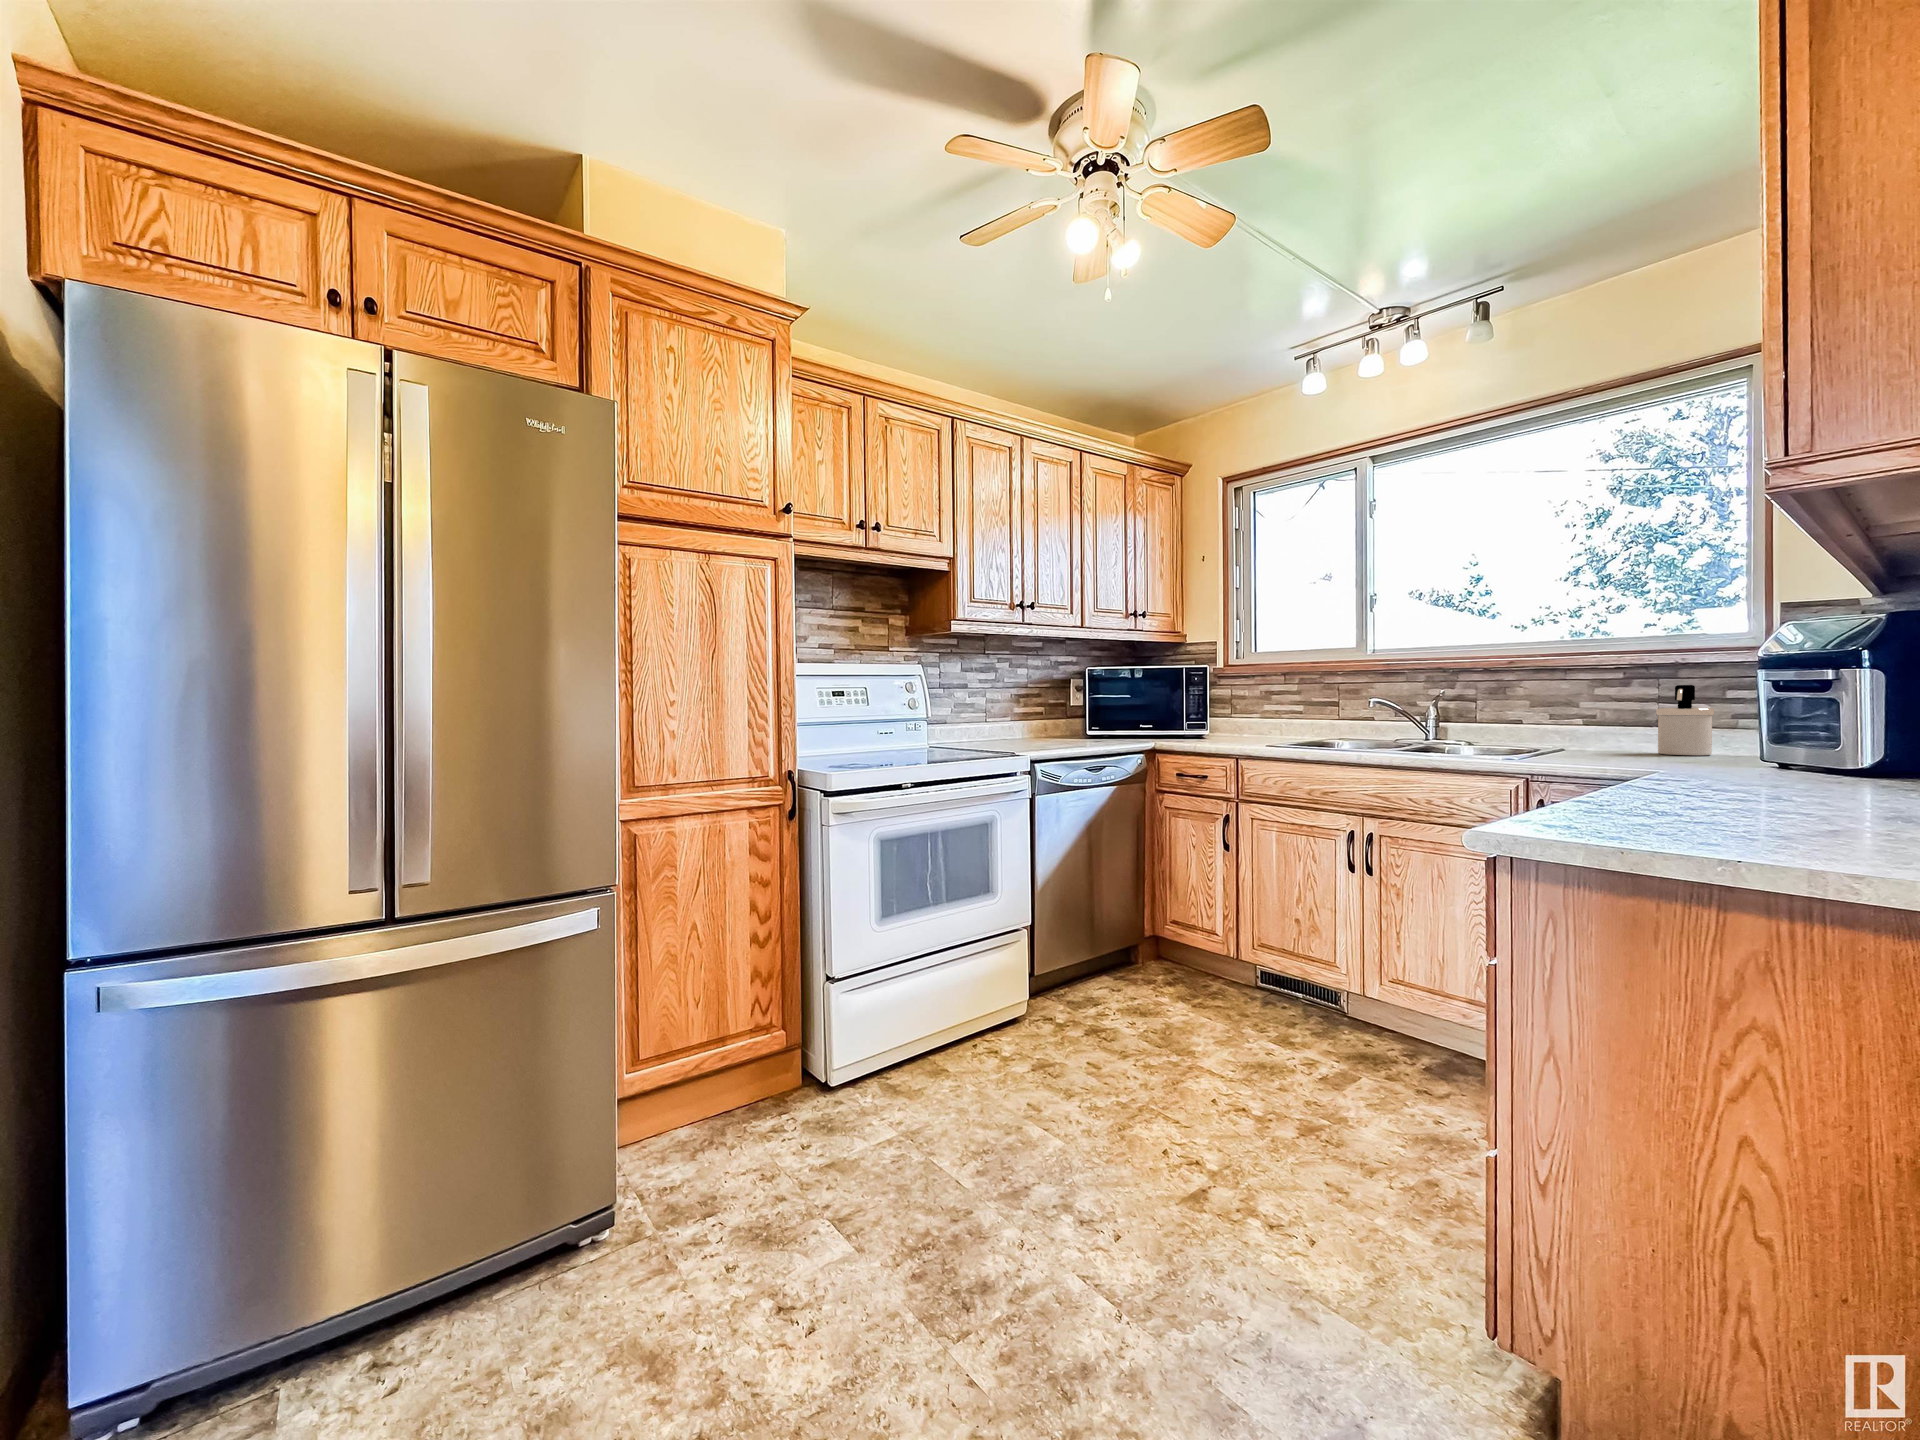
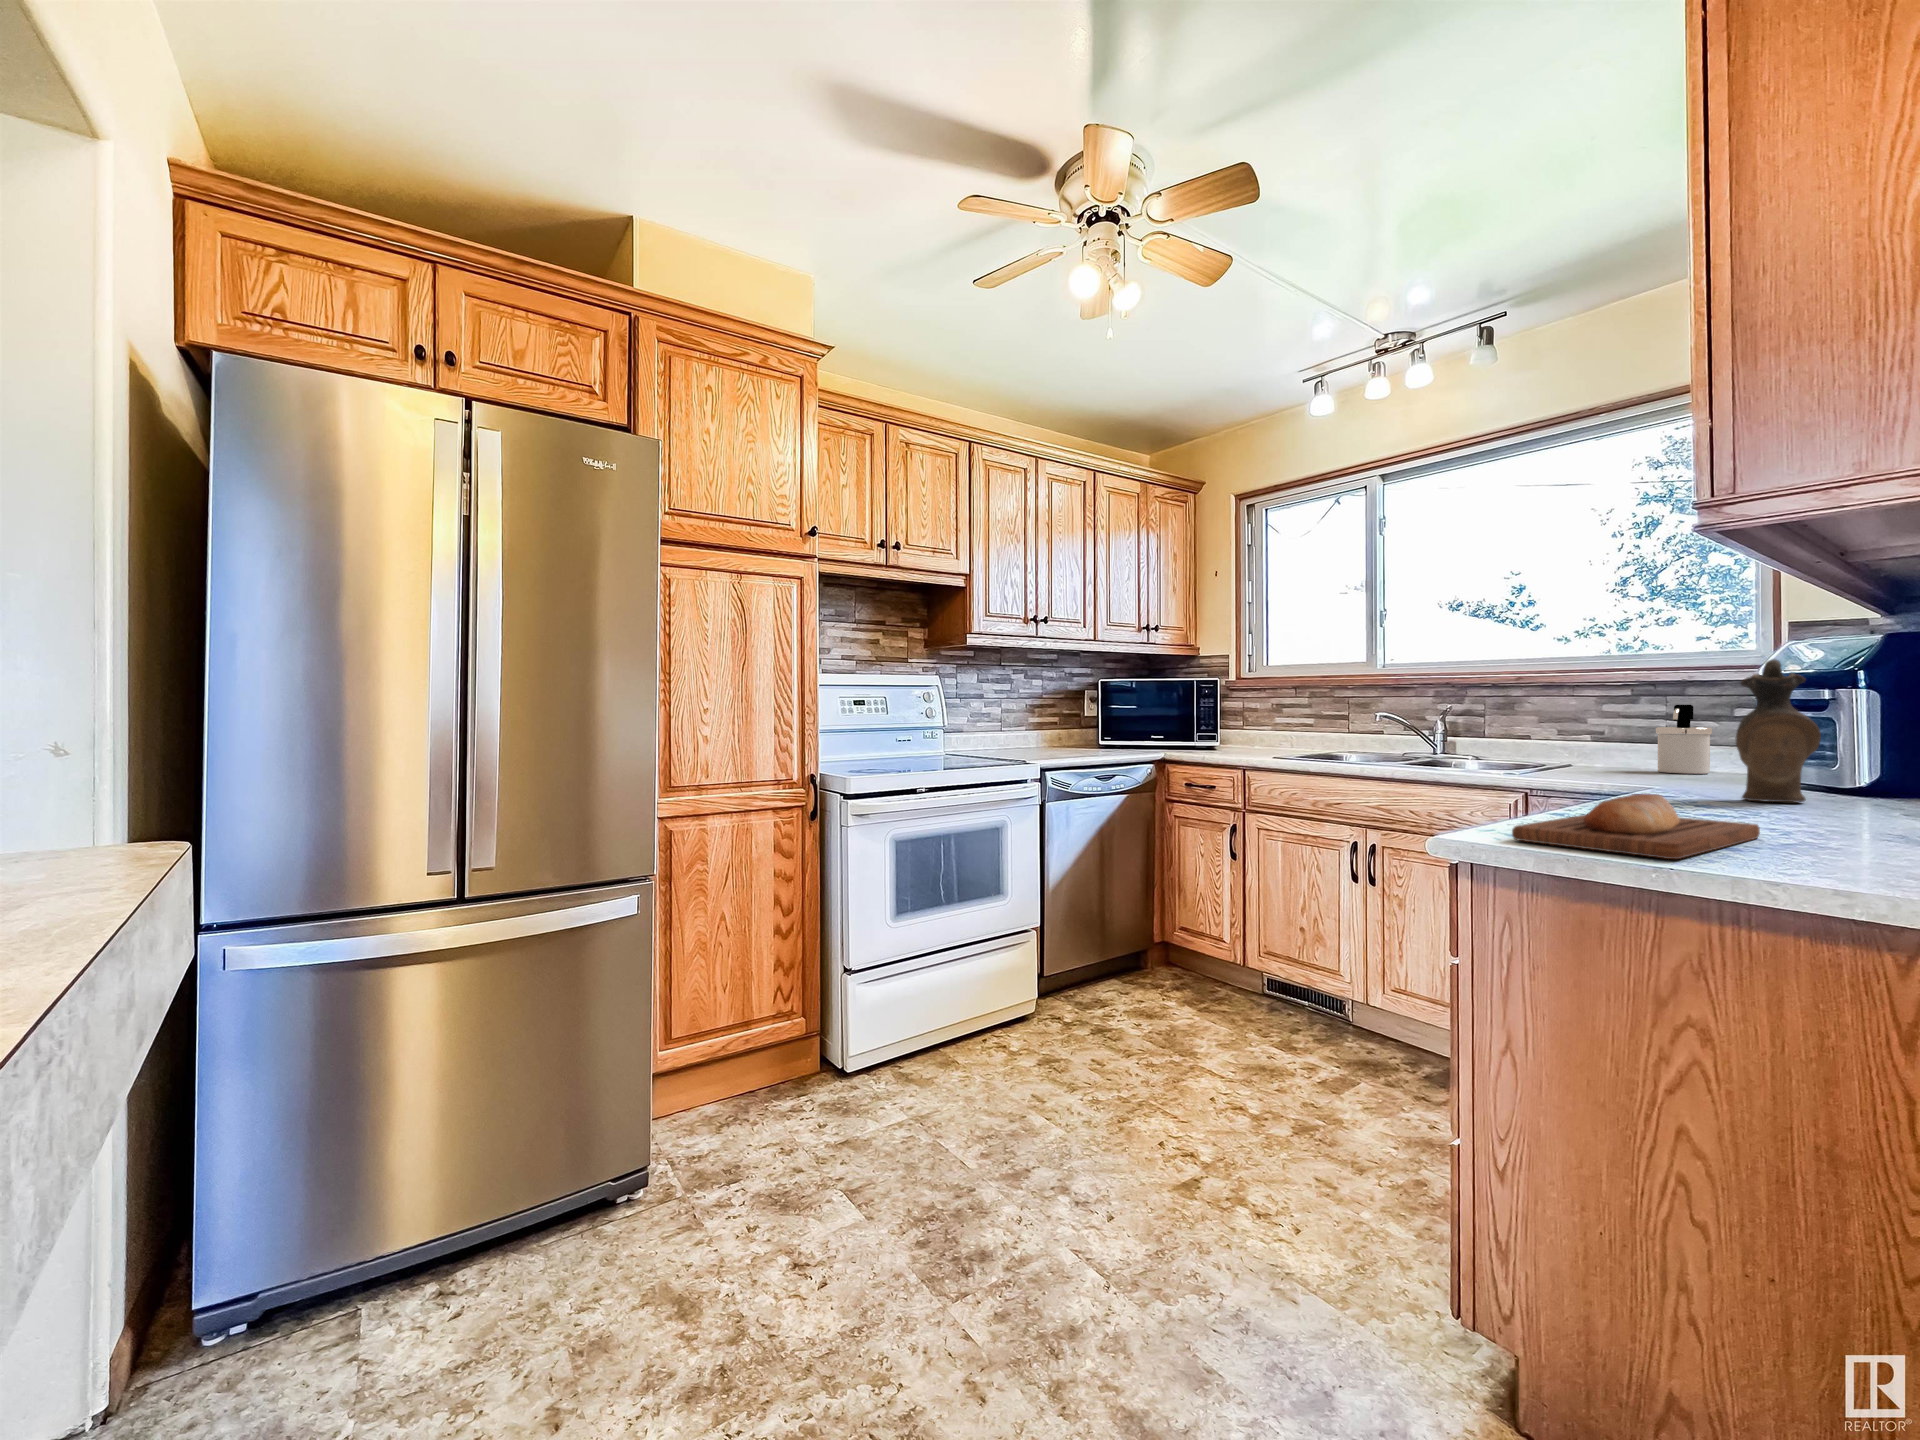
ceramic pitcher: none [1769,635,1861,785] -> present [1735,659,1821,802]
bread loaf: none [1576,779,1838,854] -> present [1512,793,1760,859]

